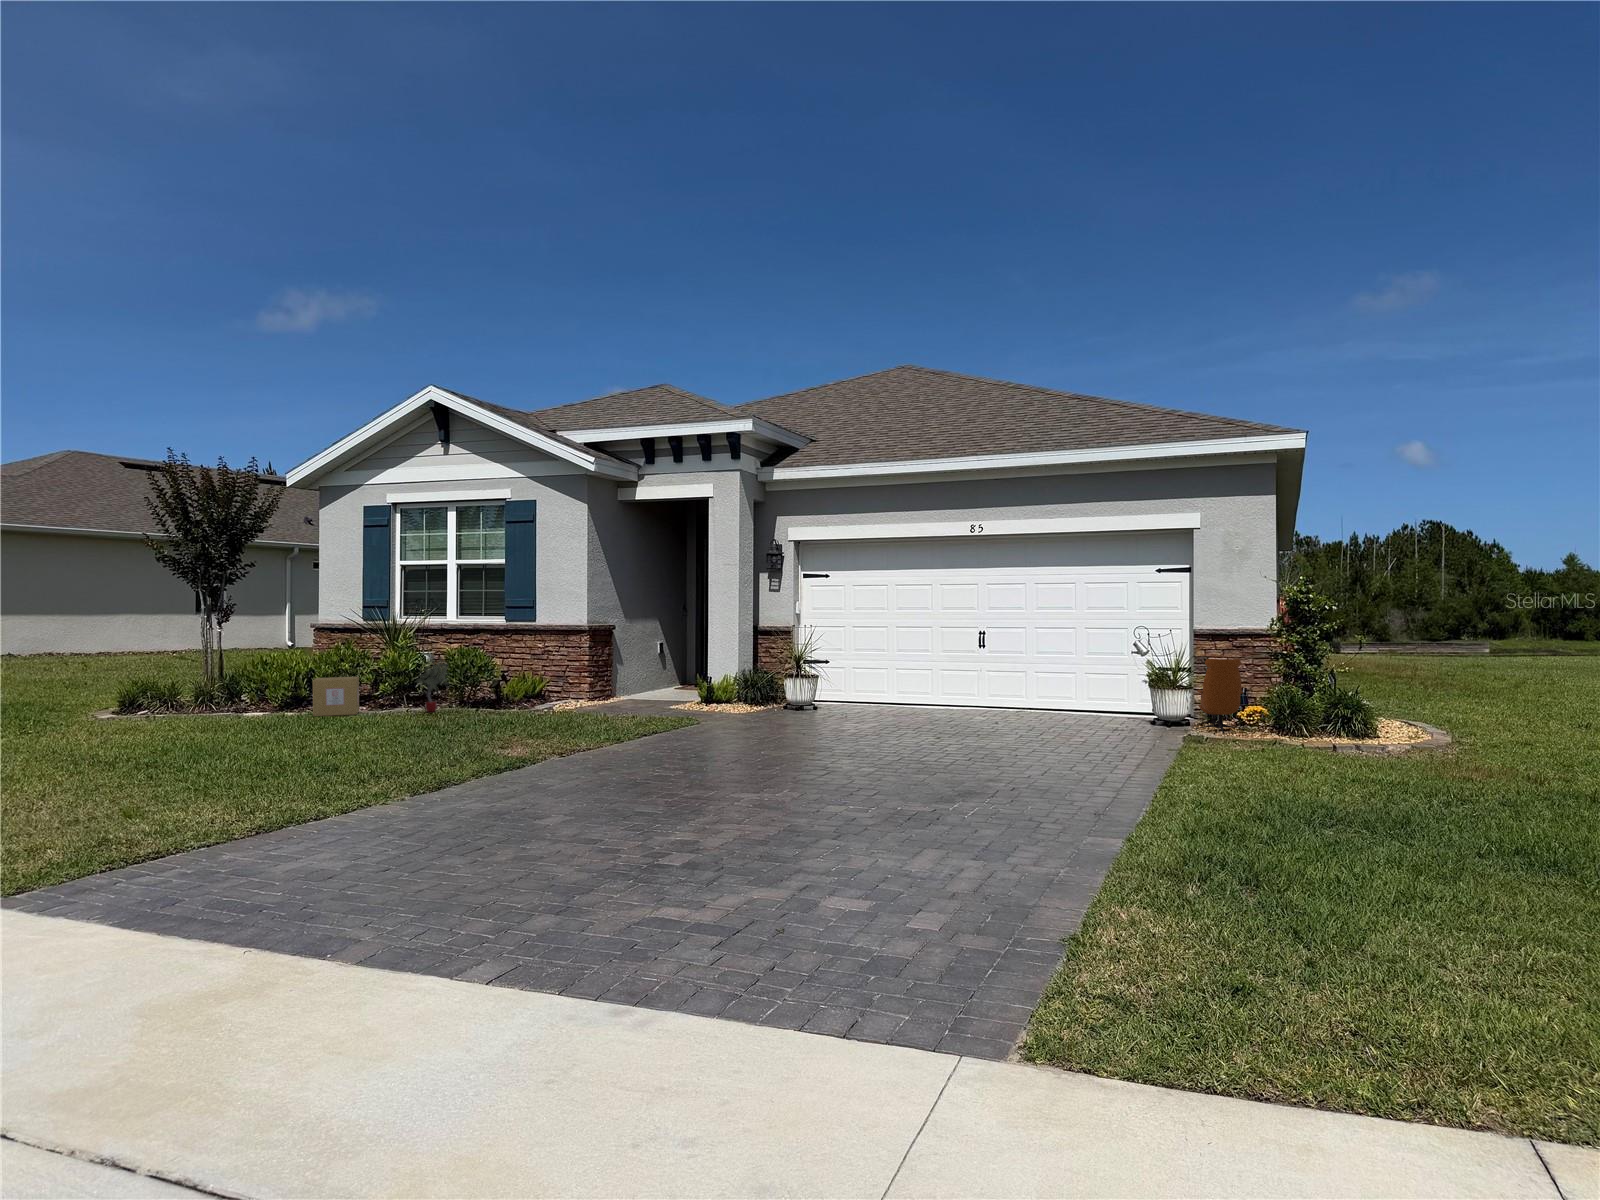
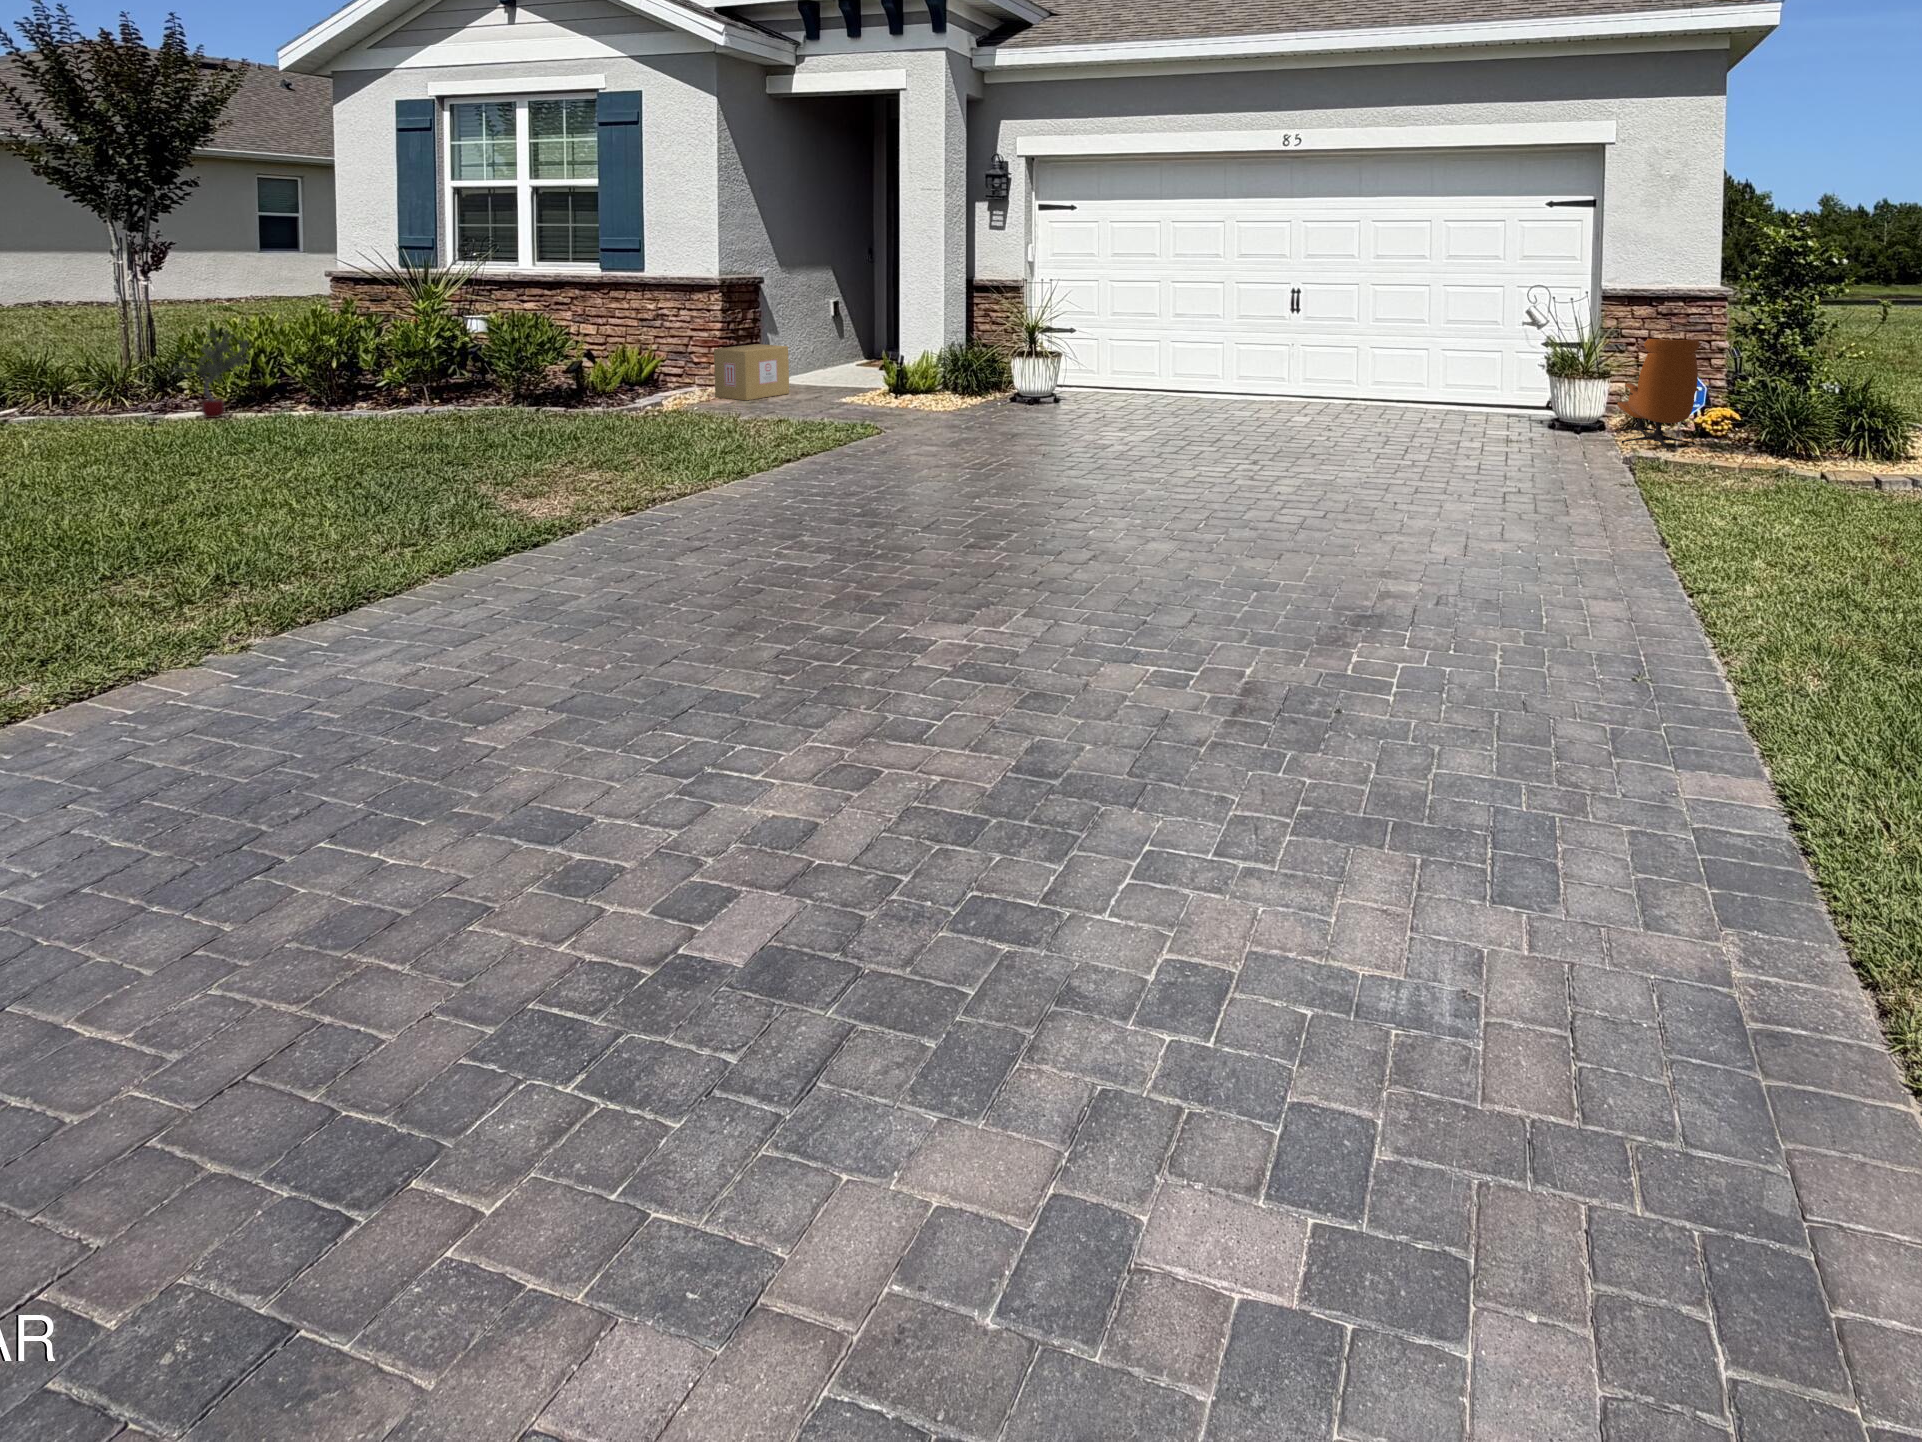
potted tree: present [416,657,449,712] -> present [173,329,248,418]
cardboard box: present [313,677,359,716] -> present [714,344,789,401]

